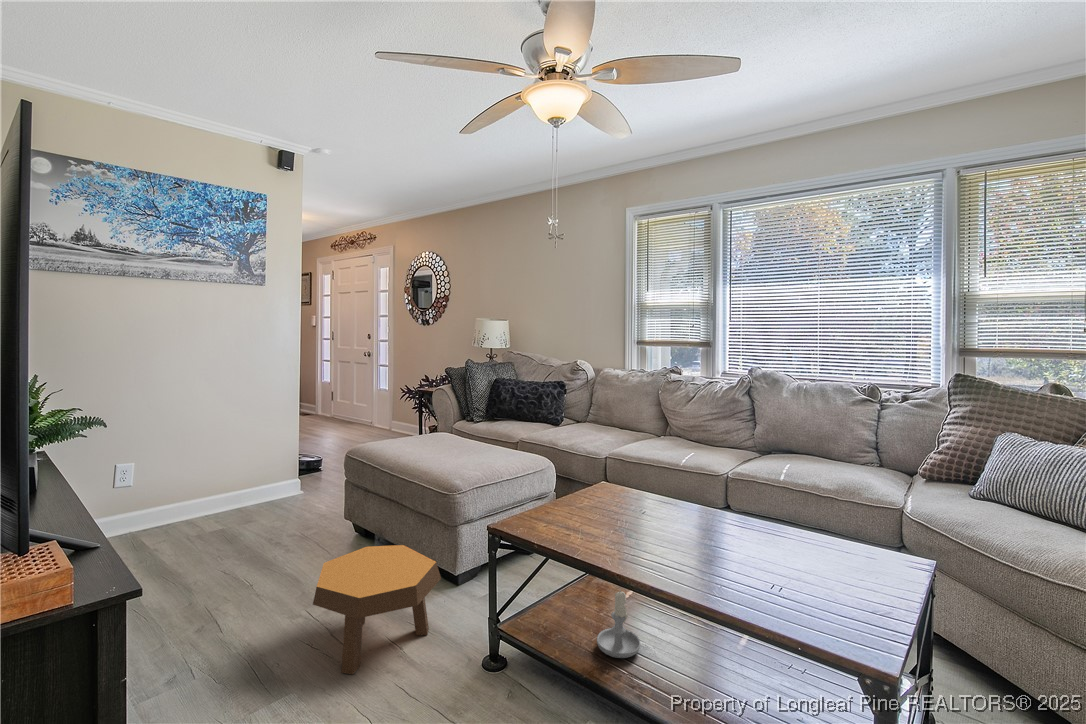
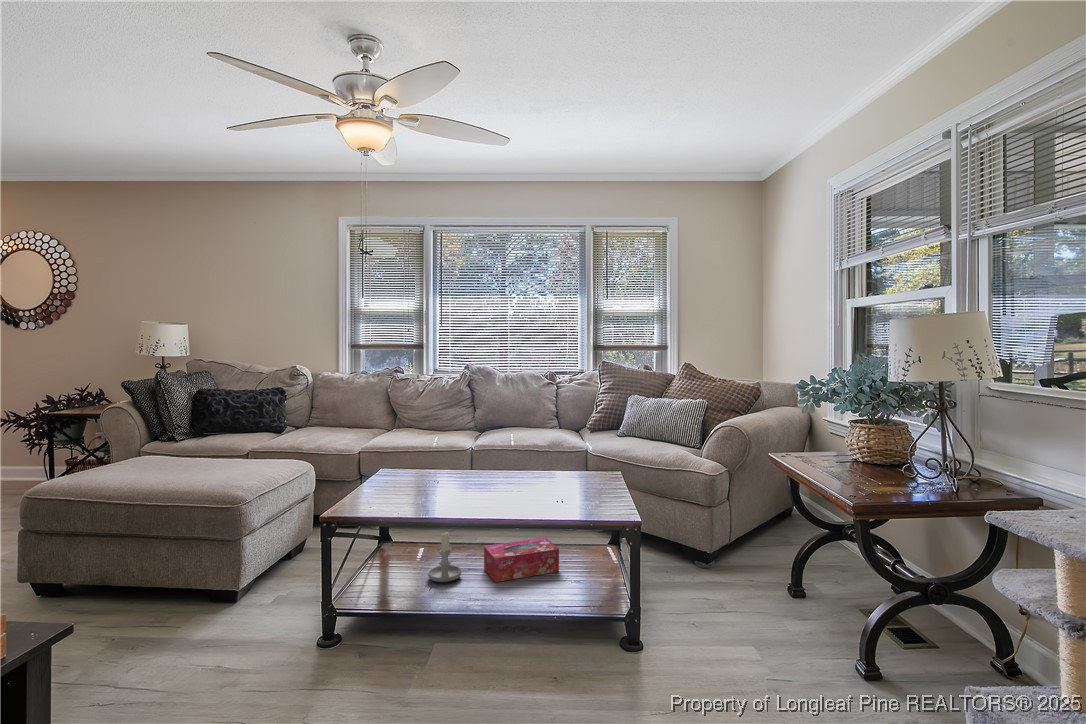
footstool: present [313,545,441,674] -> none [119,559,262,684]
tissue box: none [673,623,782,705] -> present [484,537,559,582]

